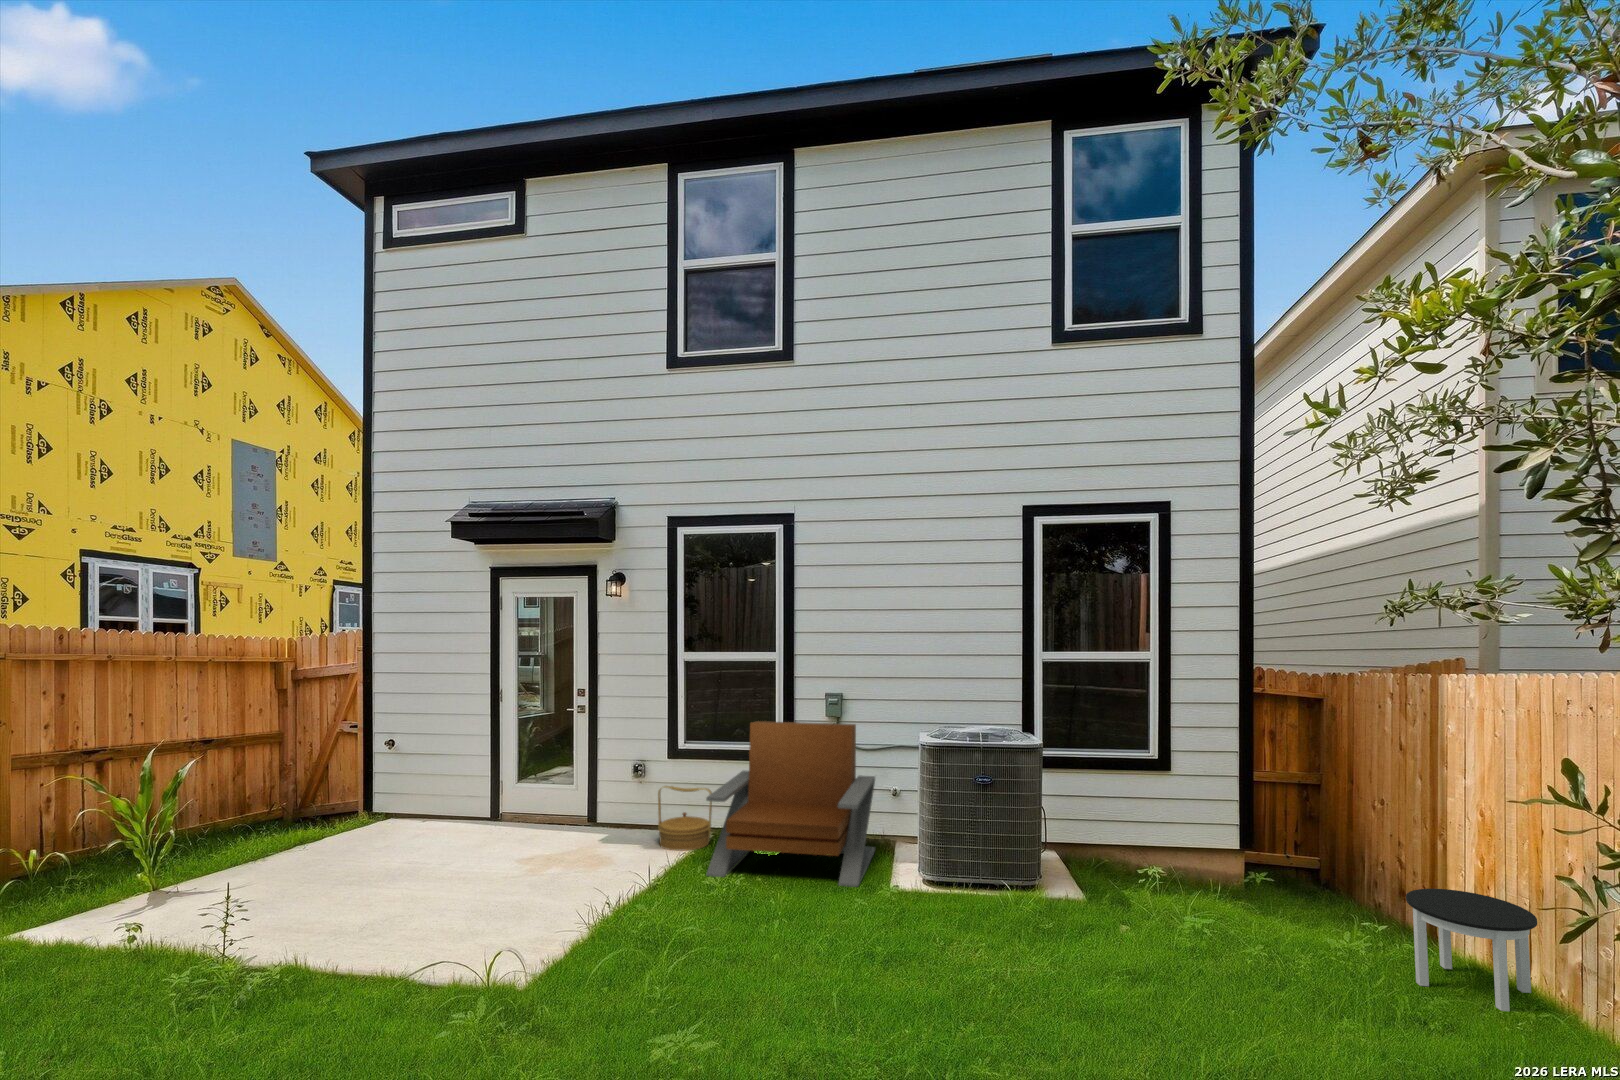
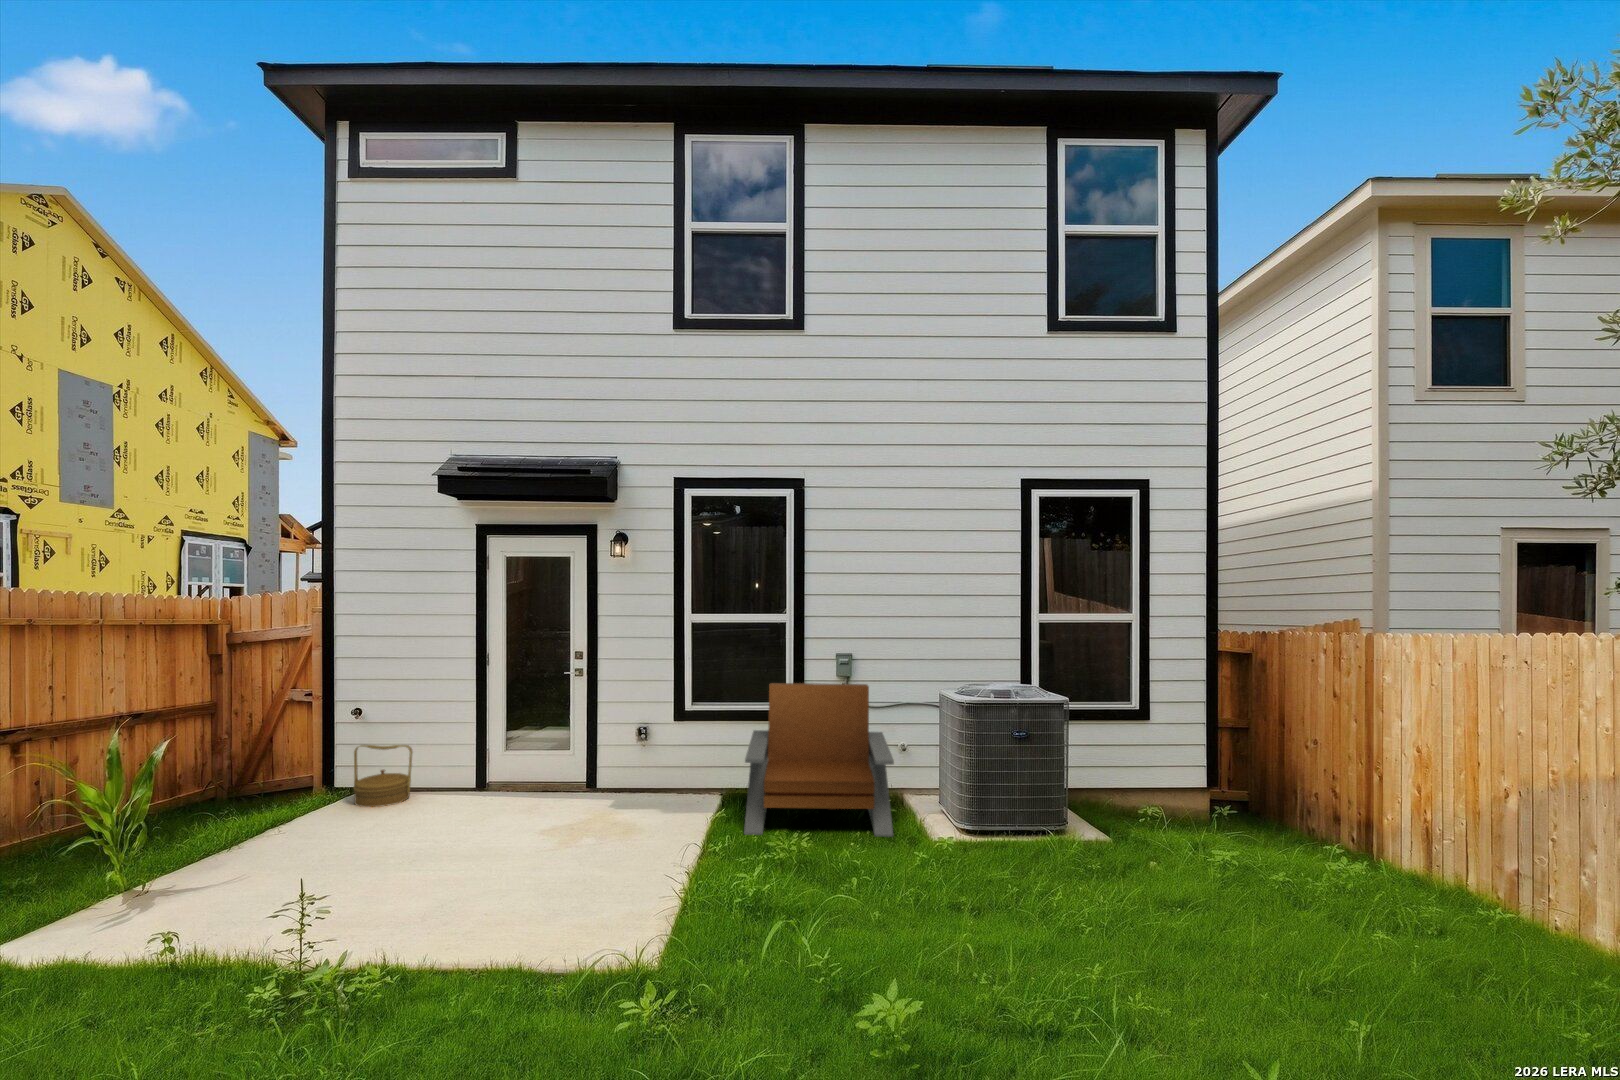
woven basket: present [658,786,712,850] -> present [353,745,413,807]
round table: present [1406,889,1537,1011] -> none [1380,812,1486,908]

